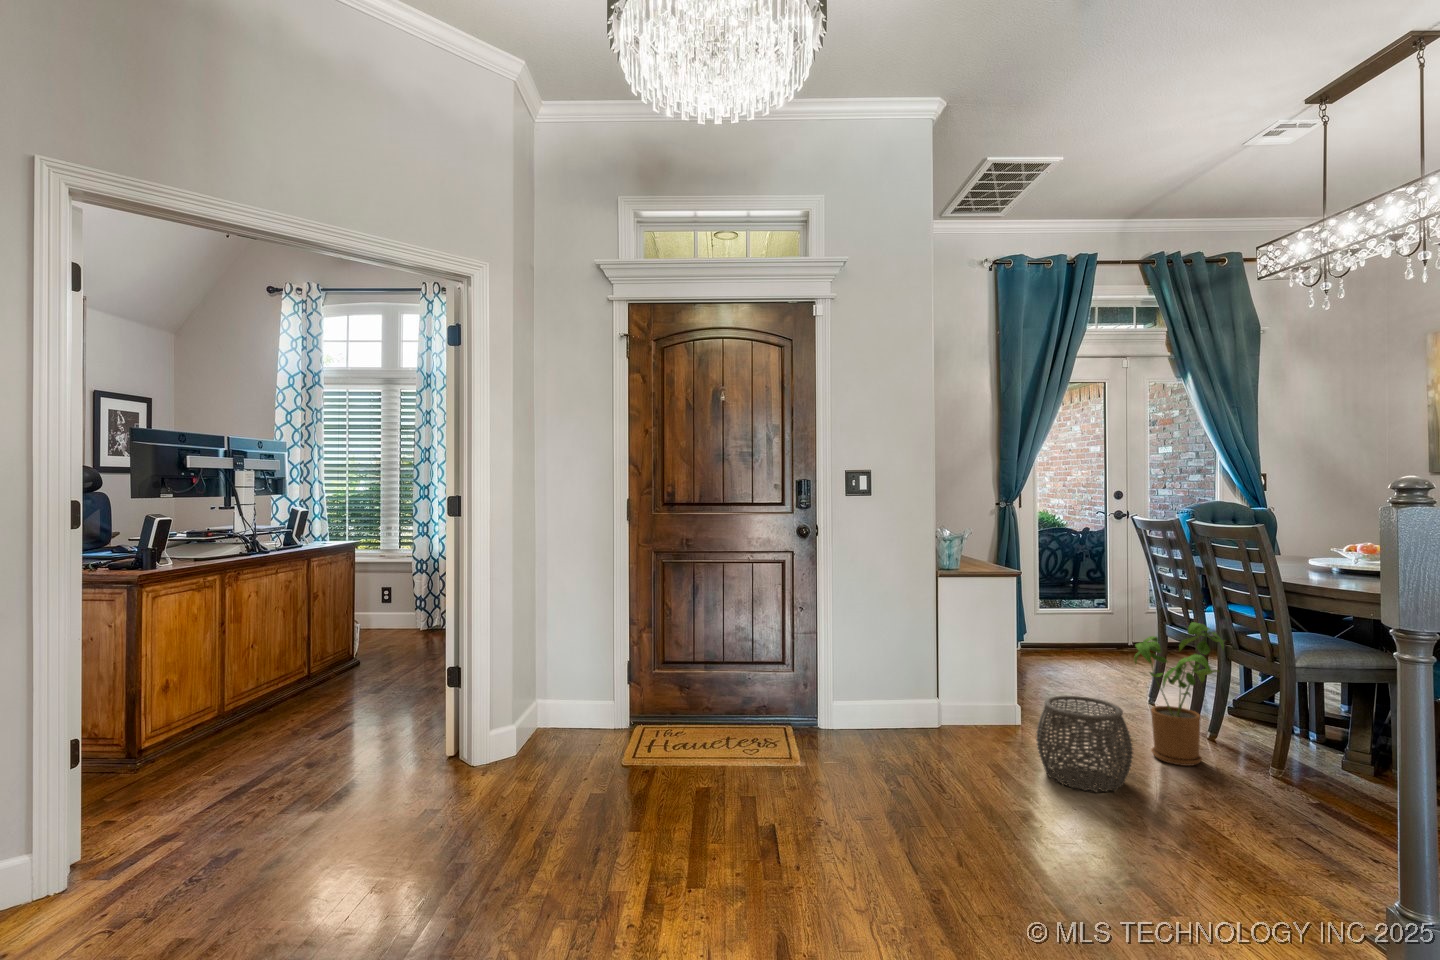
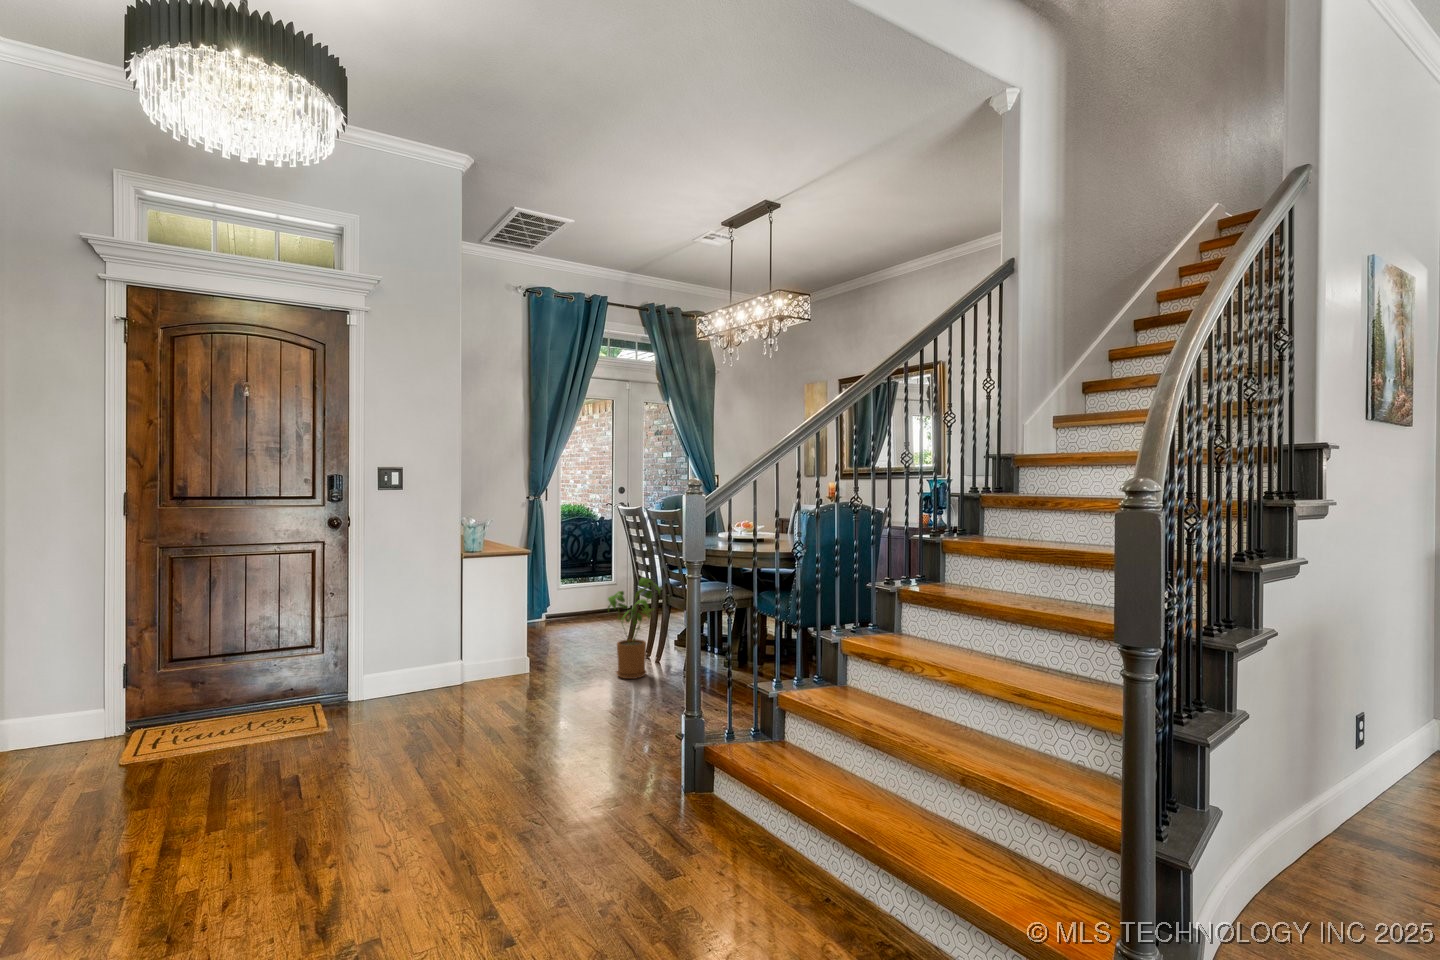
woven basket: present [1036,696,1133,792] -> none [532,638,597,705]

